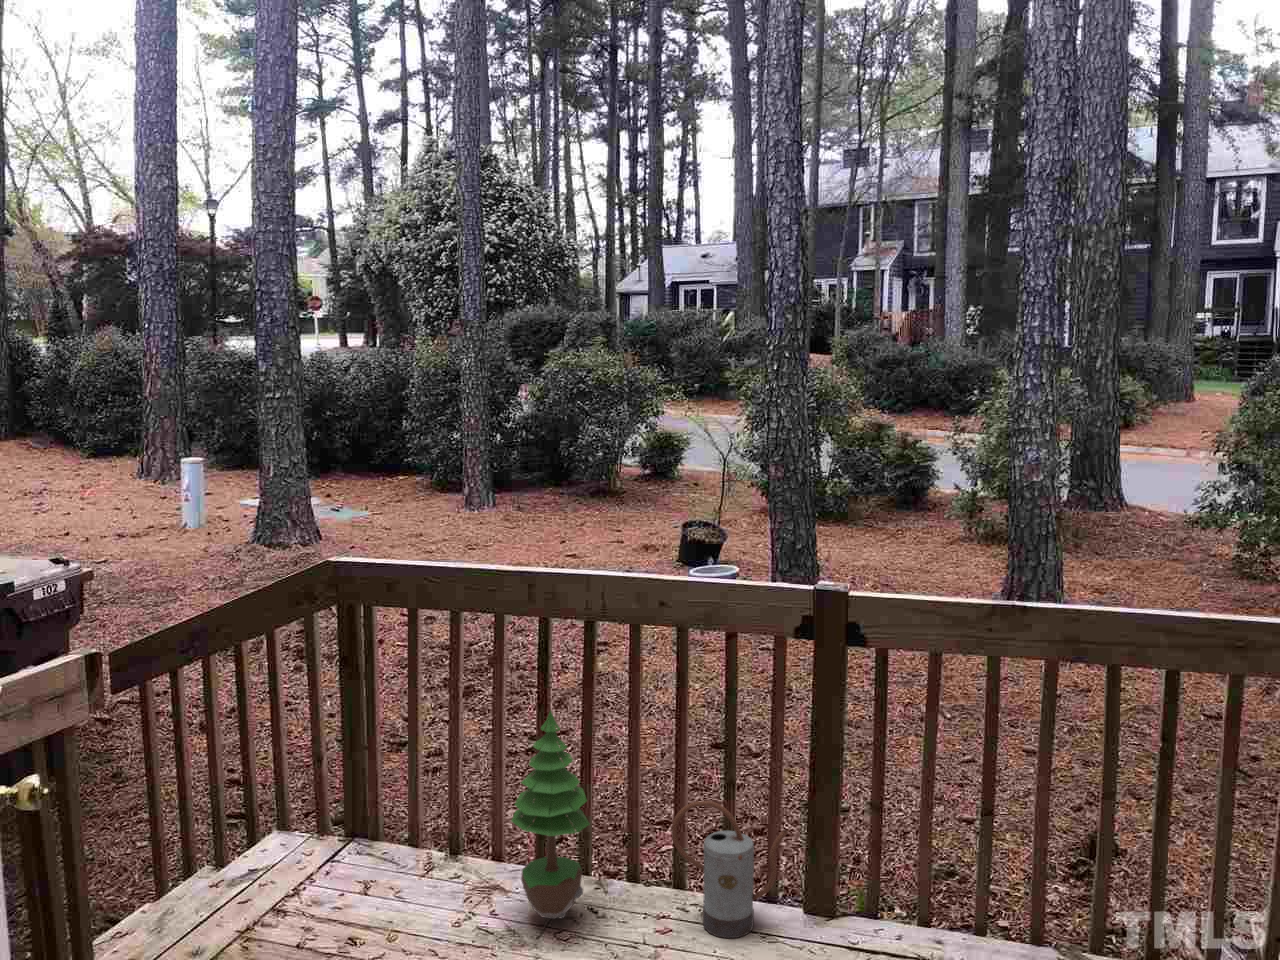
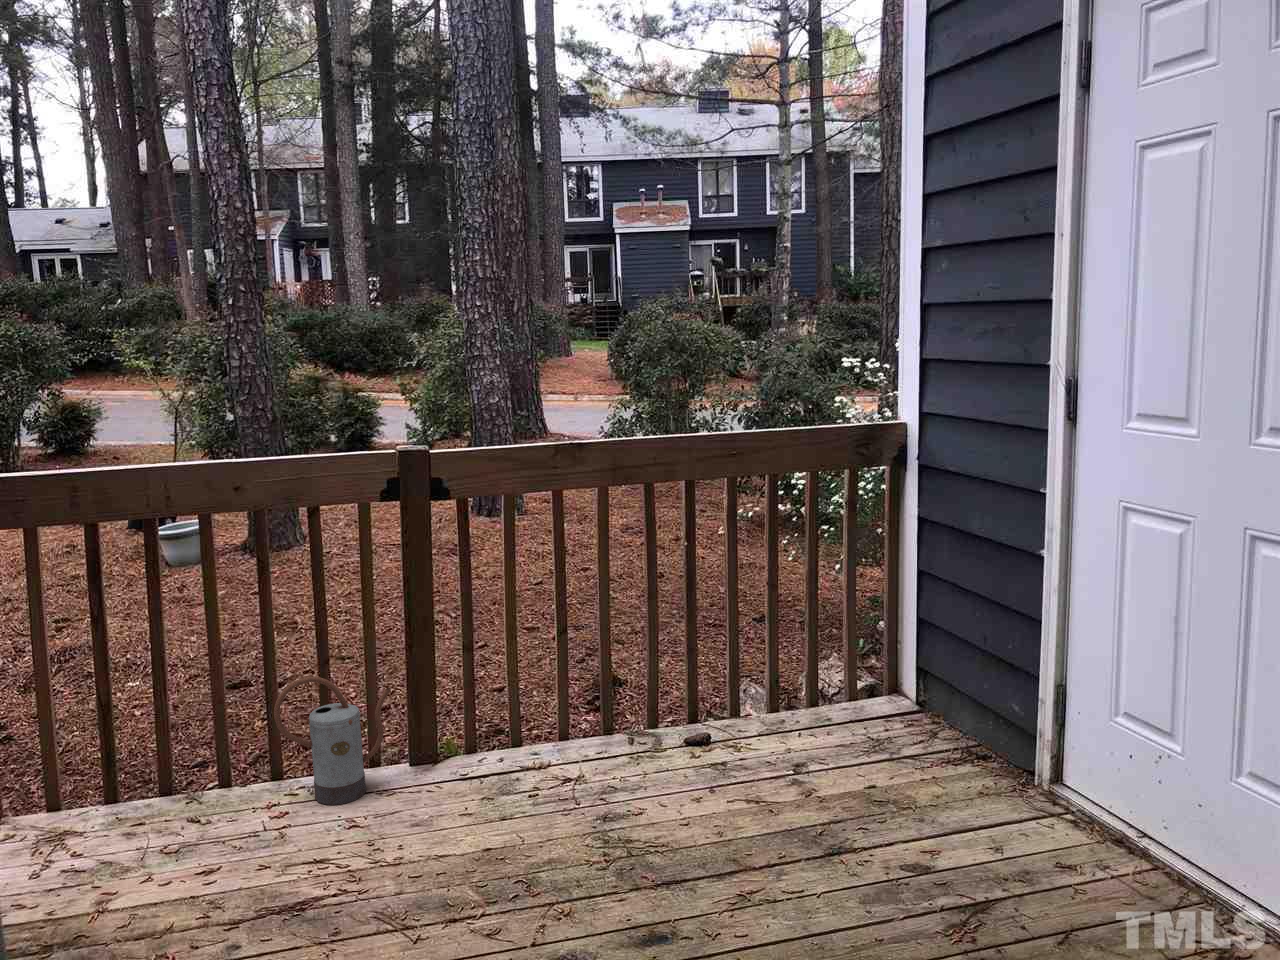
potted tree: present [511,711,589,919] -> none [91,615,185,841]

